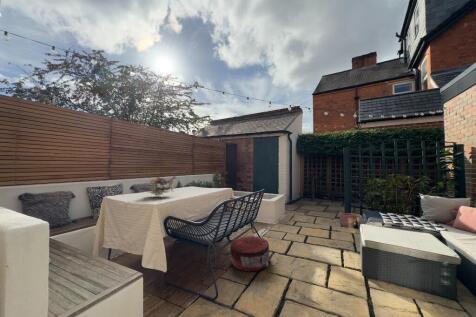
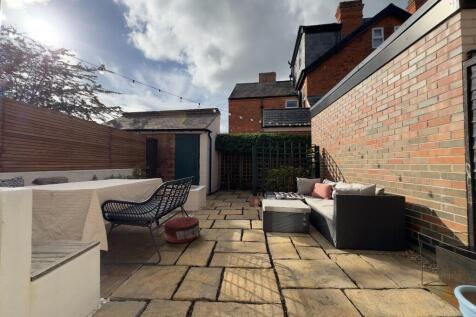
flower arrangement: present [149,176,175,196] -> none [74,162,109,184]

